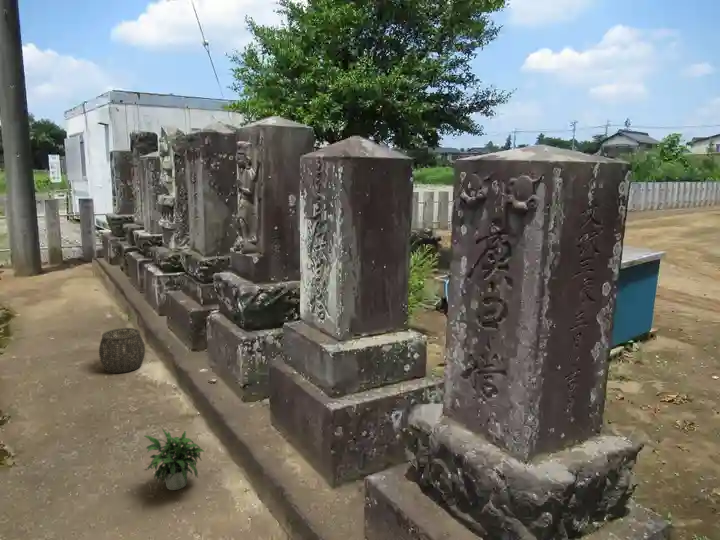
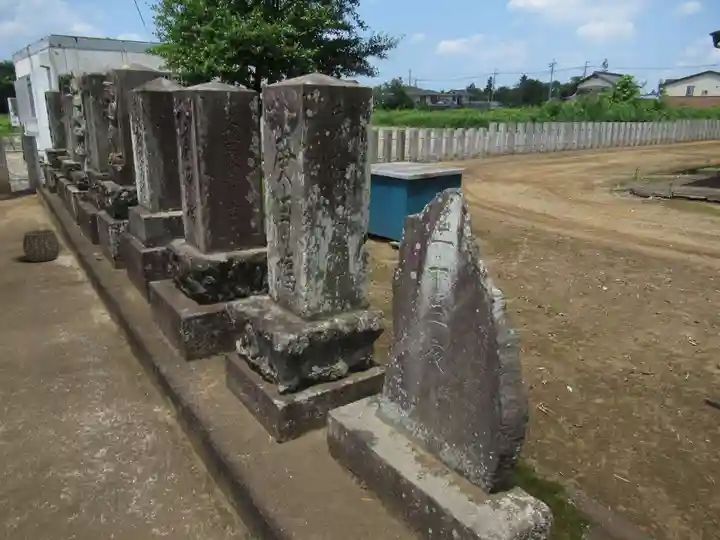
potted plant: present [144,429,205,490] -> none [36,276,78,314]

